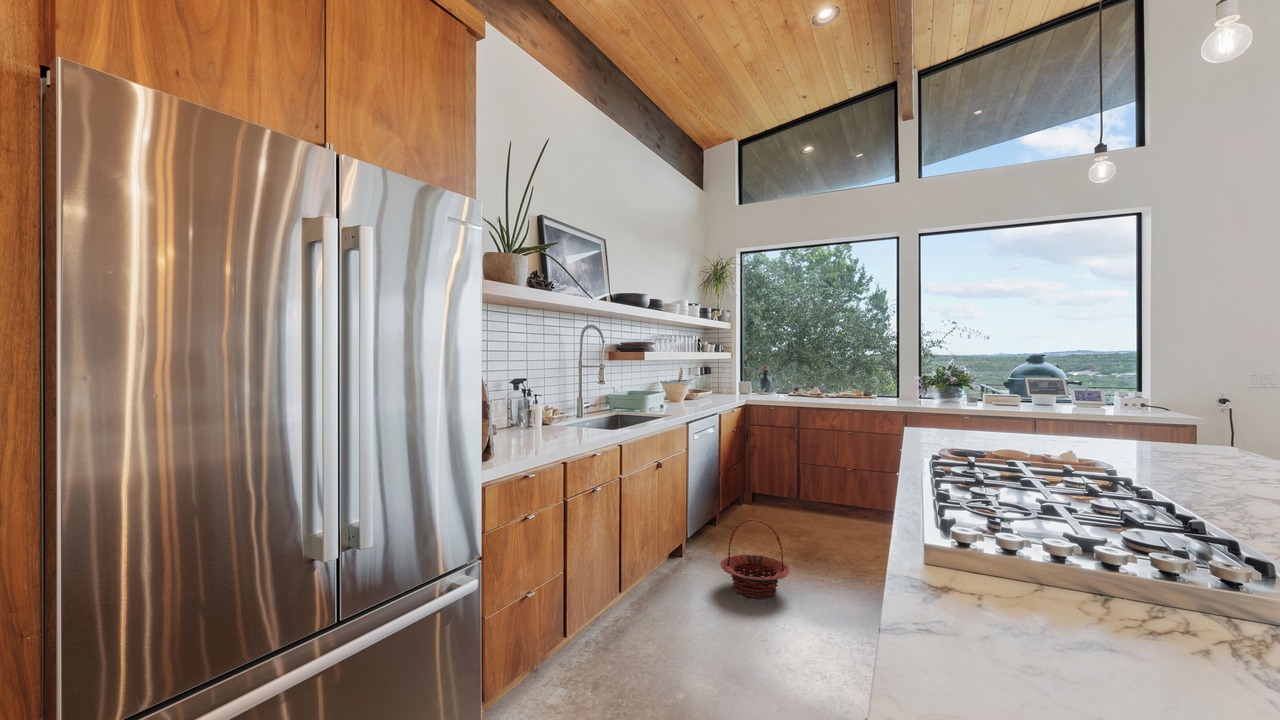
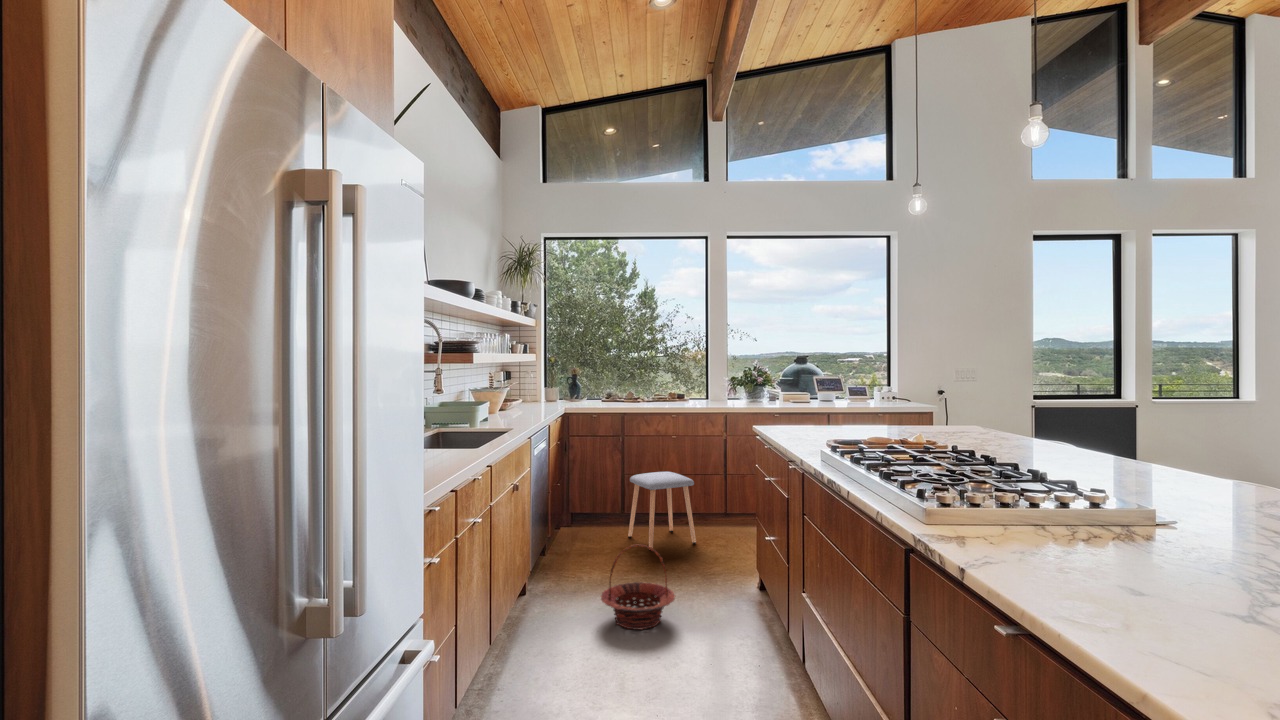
stool: none [794,464,858,536] -> present [628,472,696,550]

